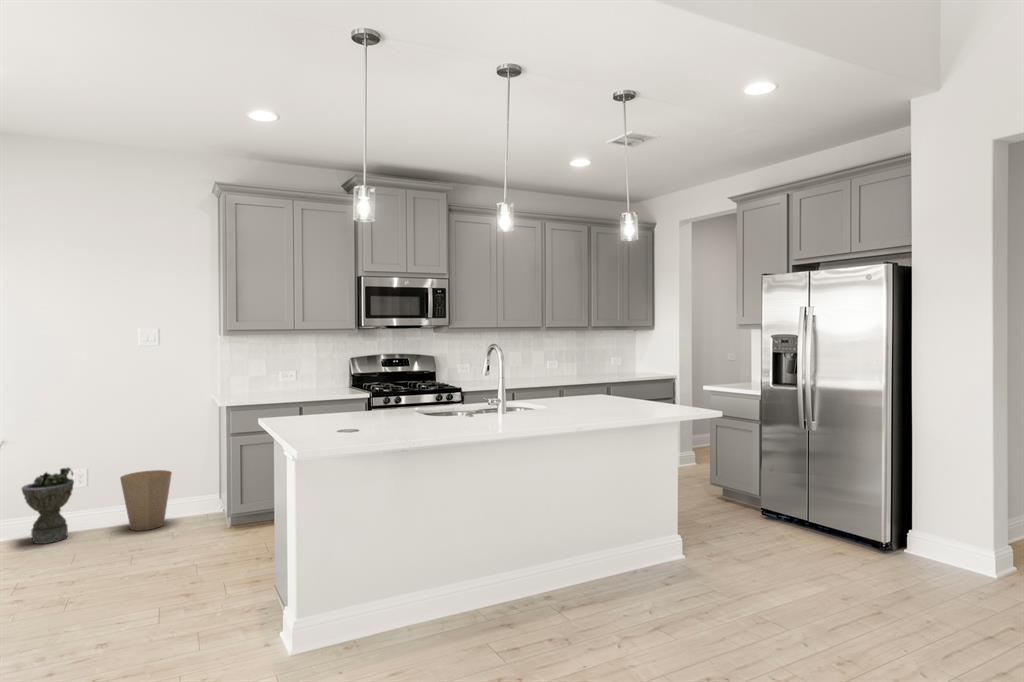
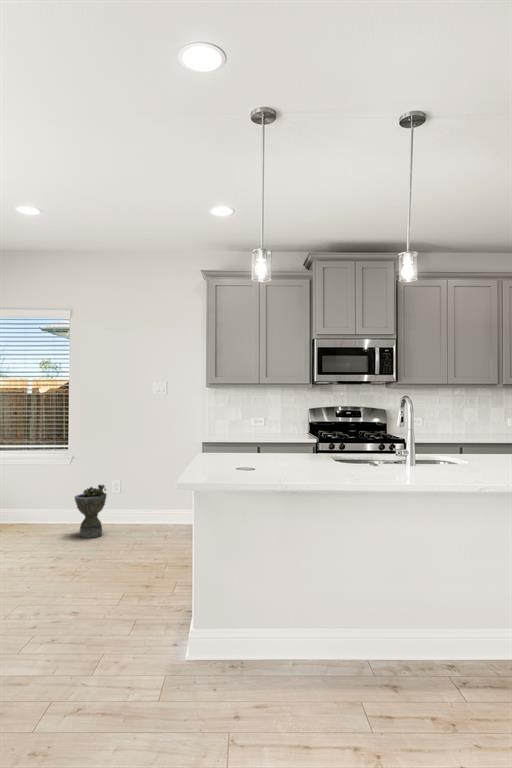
trash can: present [120,470,172,530] -> none [135,492,170,537]

